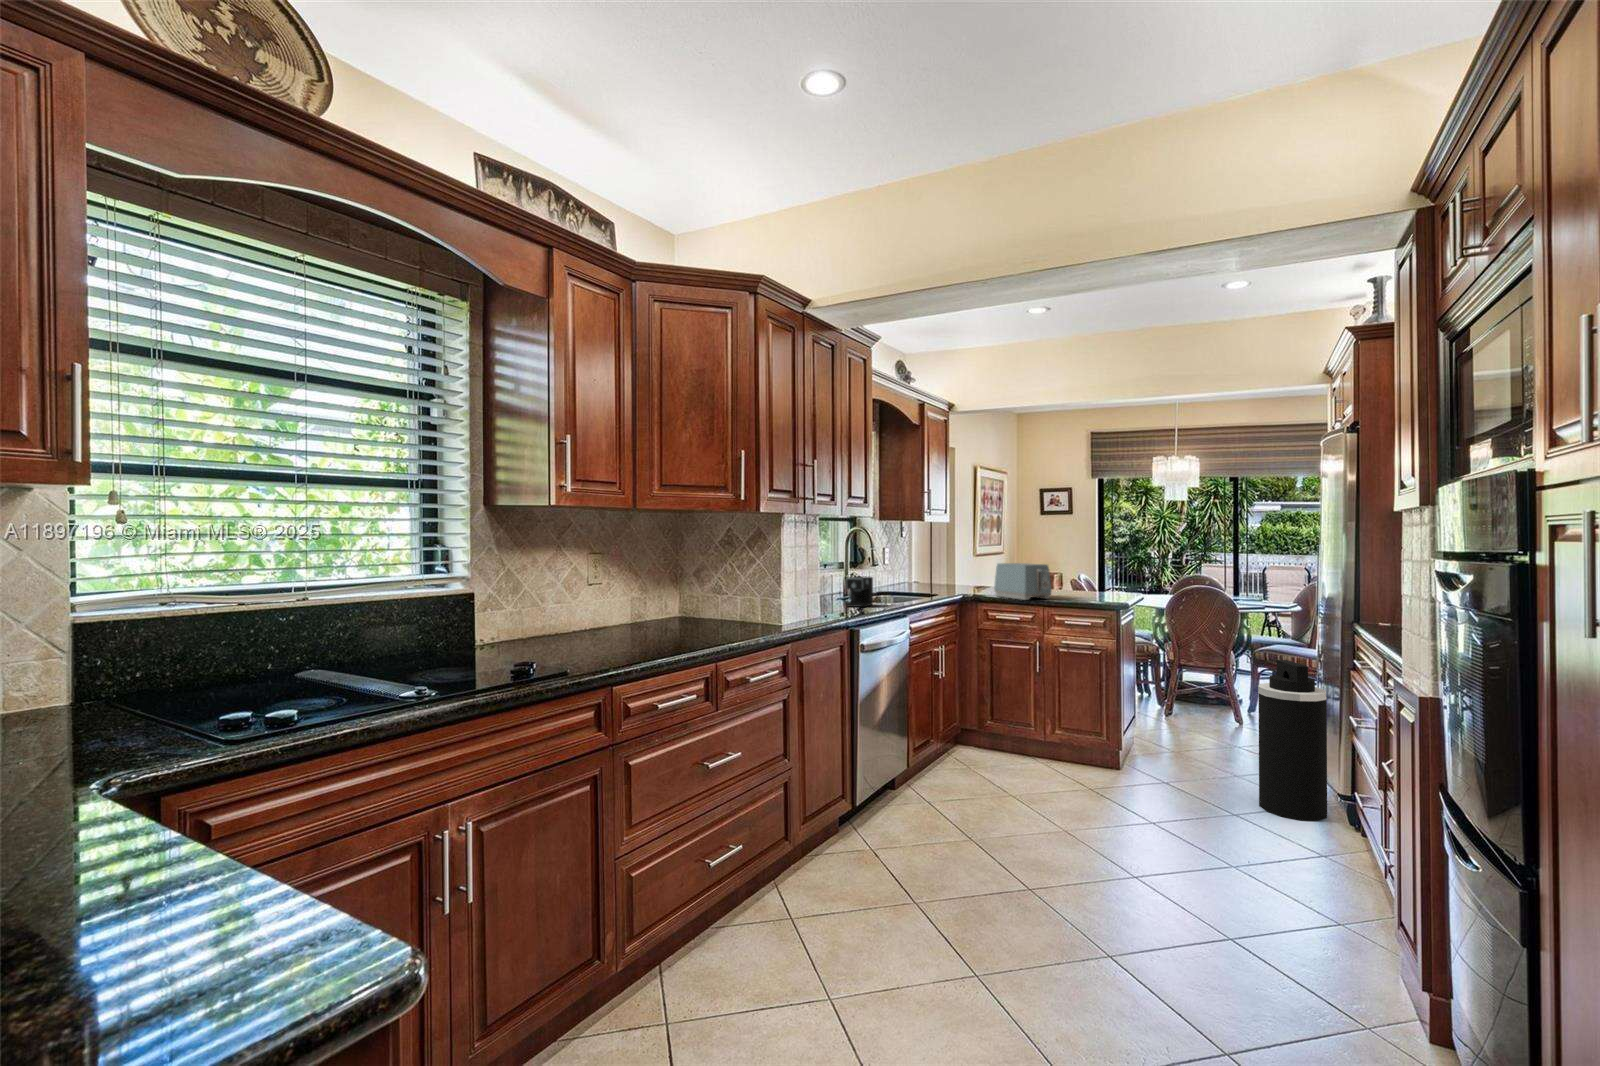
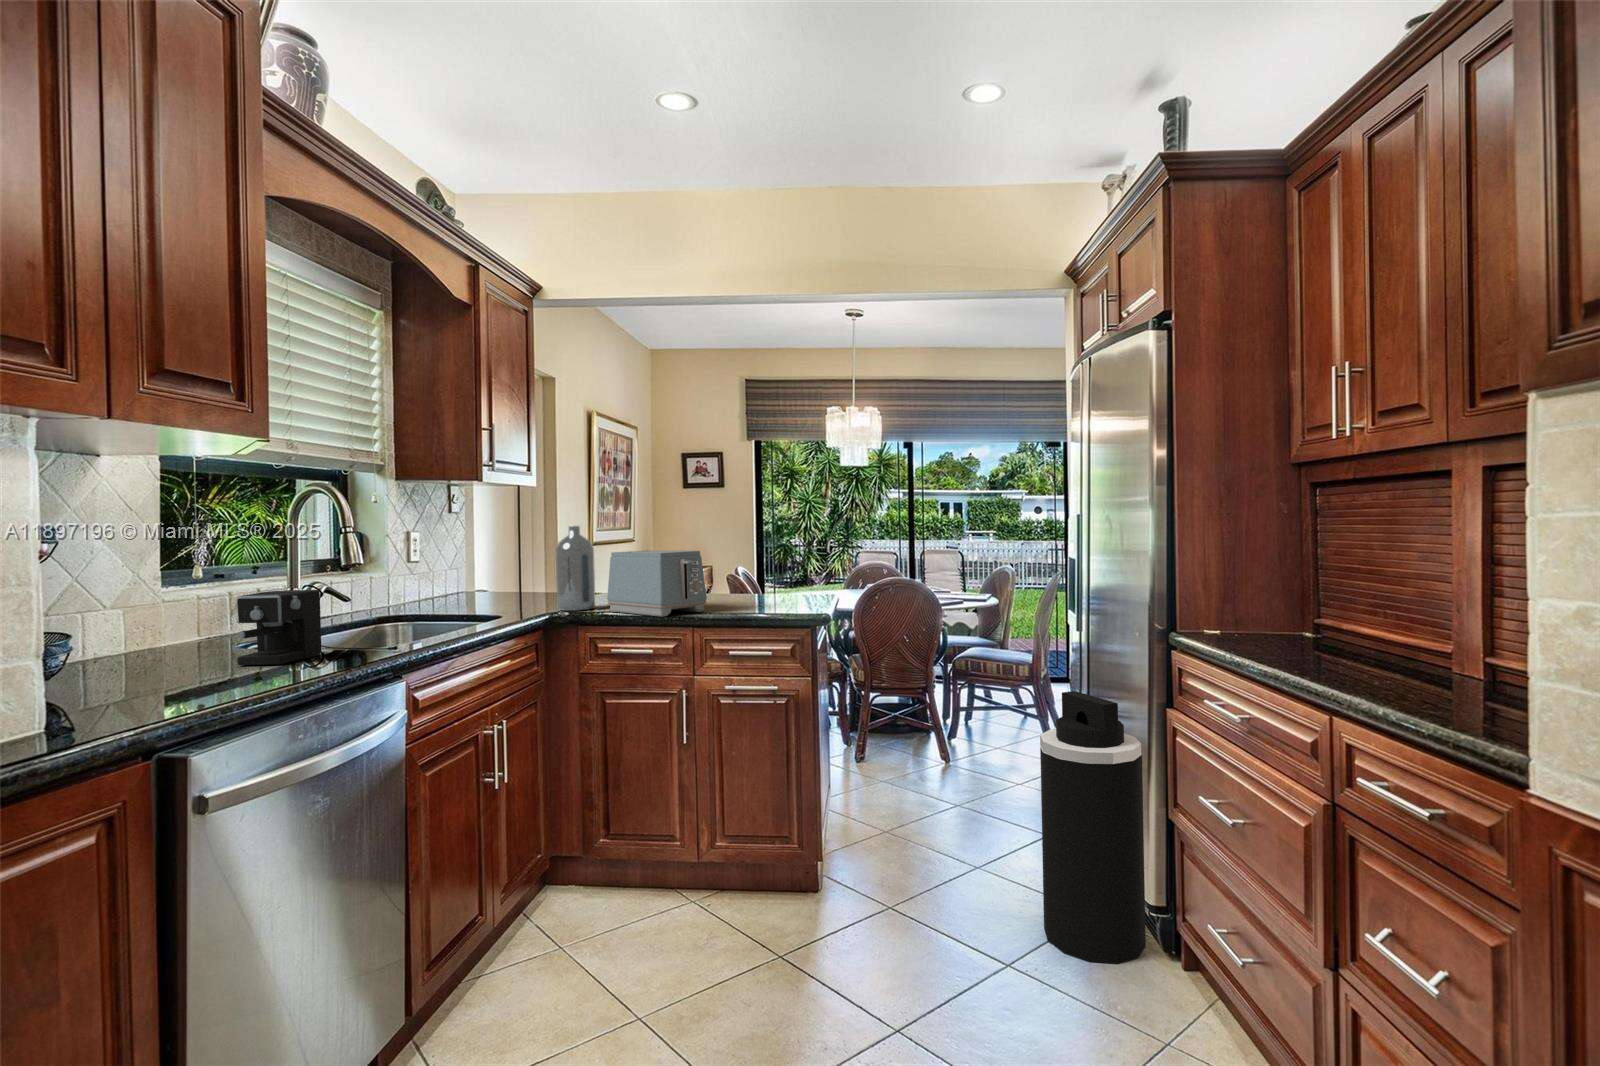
bottle: none [965,548,987,595] -> present [556,526,595,611]

